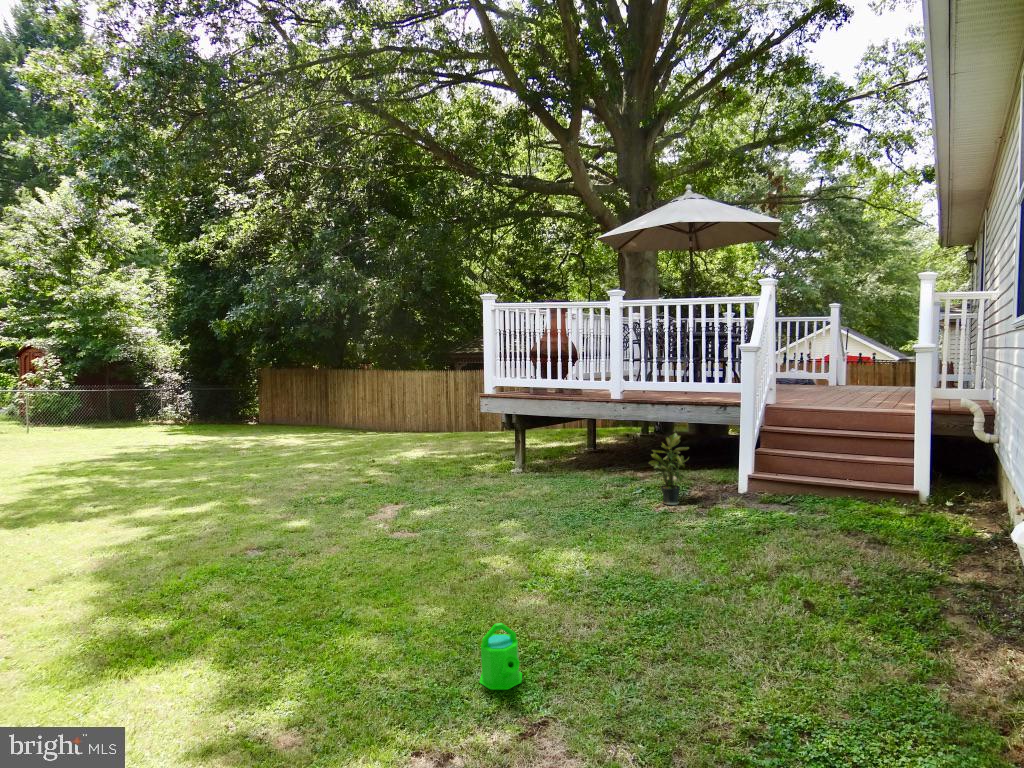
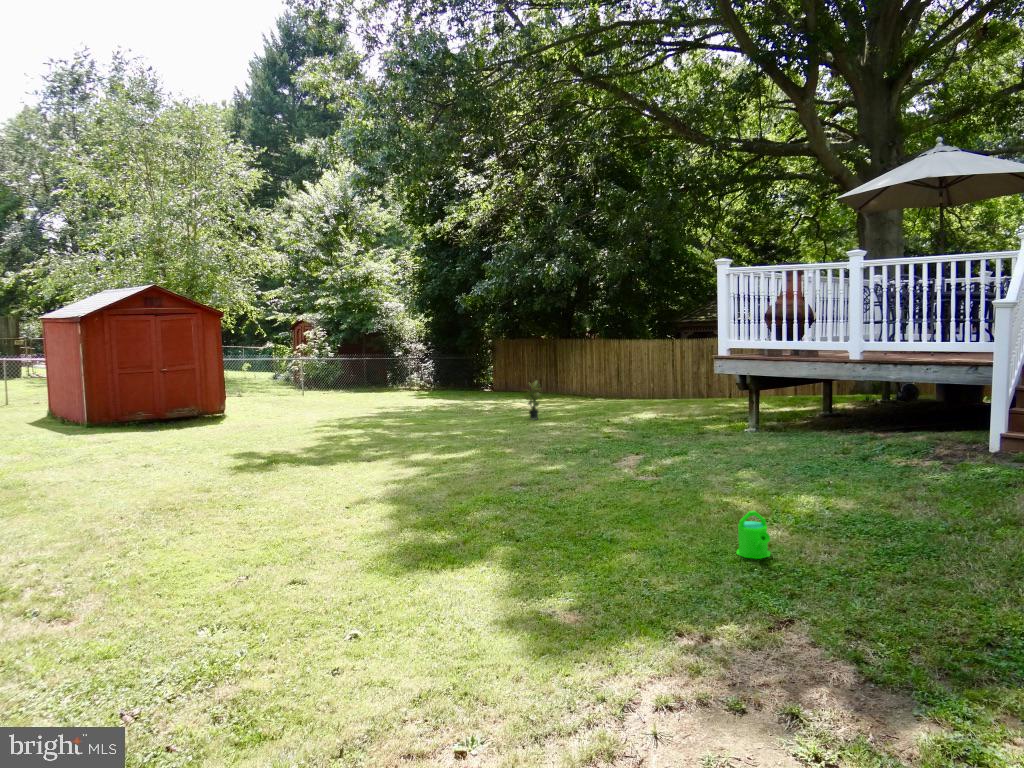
potted plant: present [649,433,689,505] -> present [524,381,541,420]

